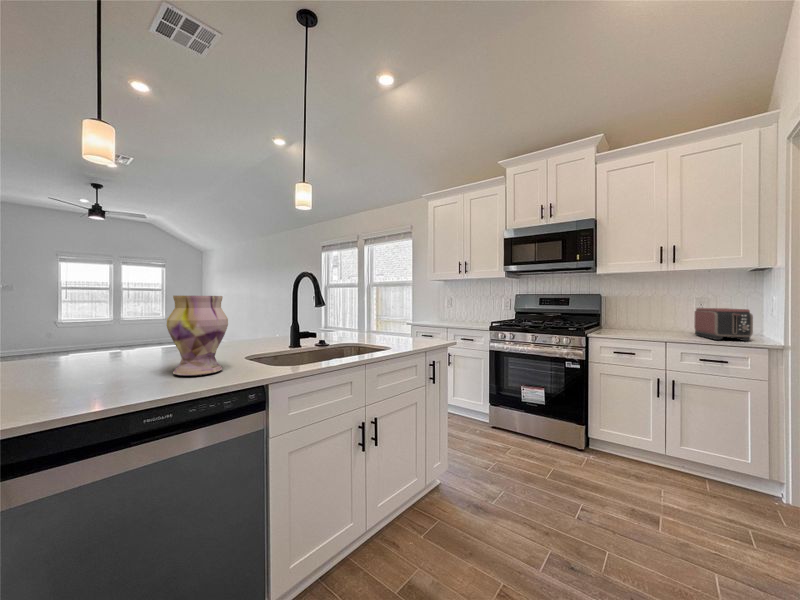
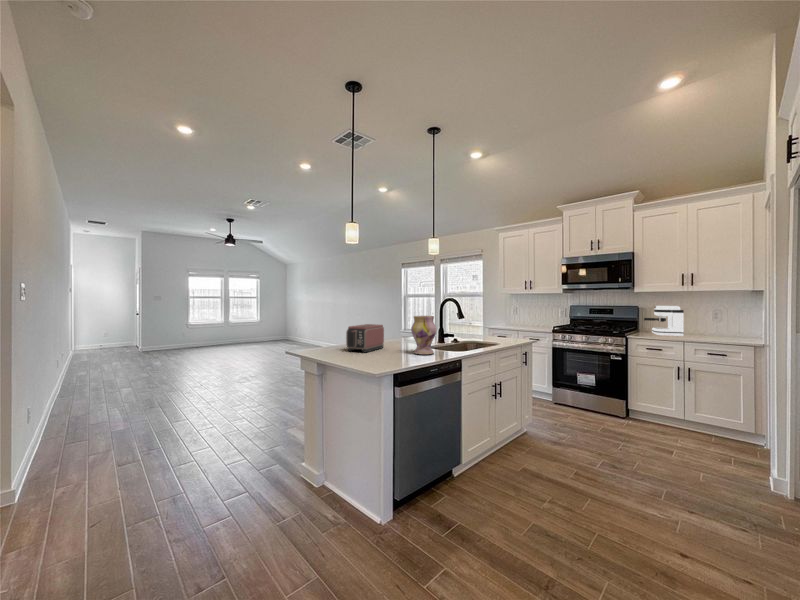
coffee maker: none [609,292,664,335] -> present [644,306,684,336]
toaster: present [694,308,753,341] -> present [346,324,384,352]

